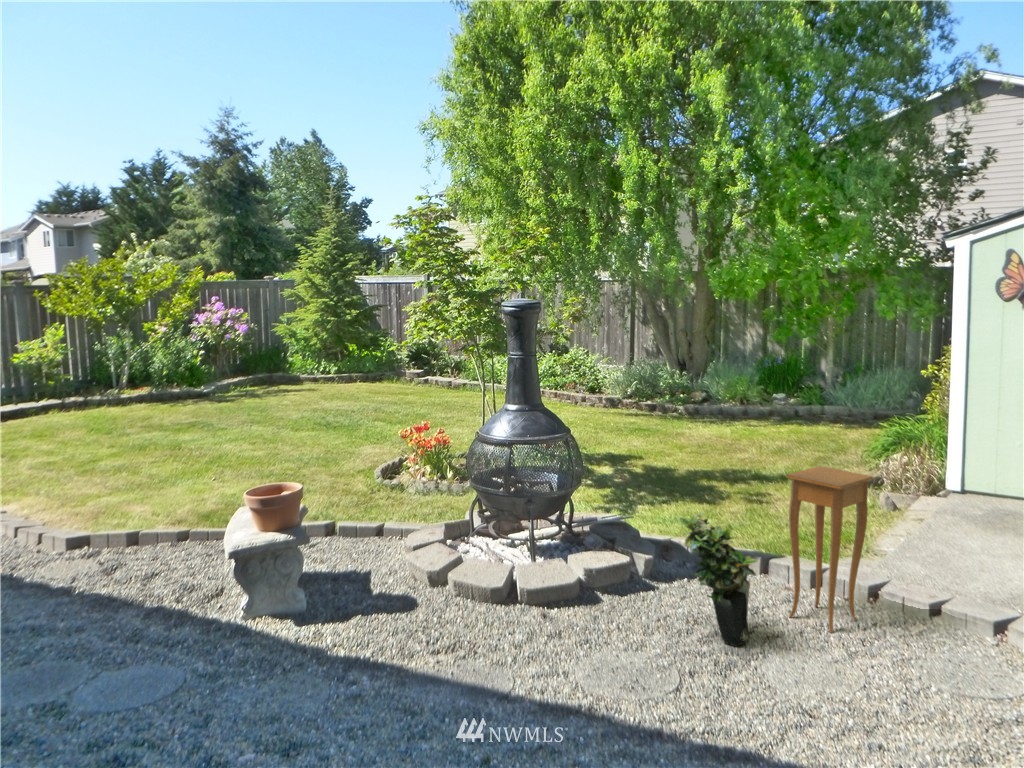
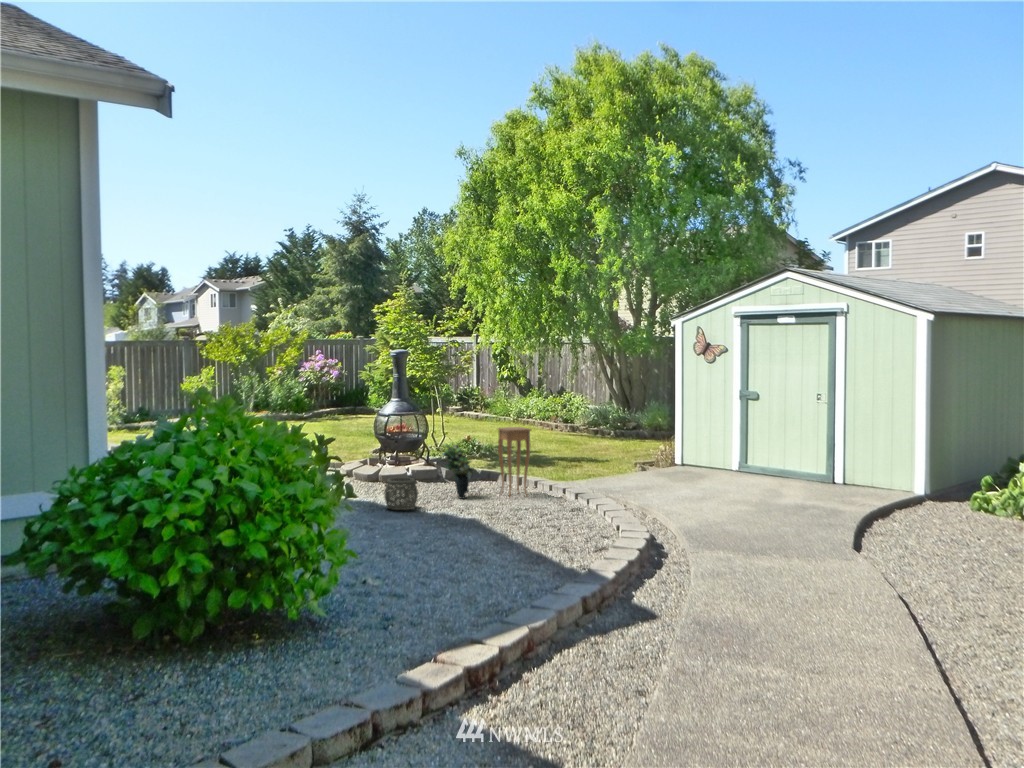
woven basket: none [613,633,702,738] -> present [384,477,418,510]

